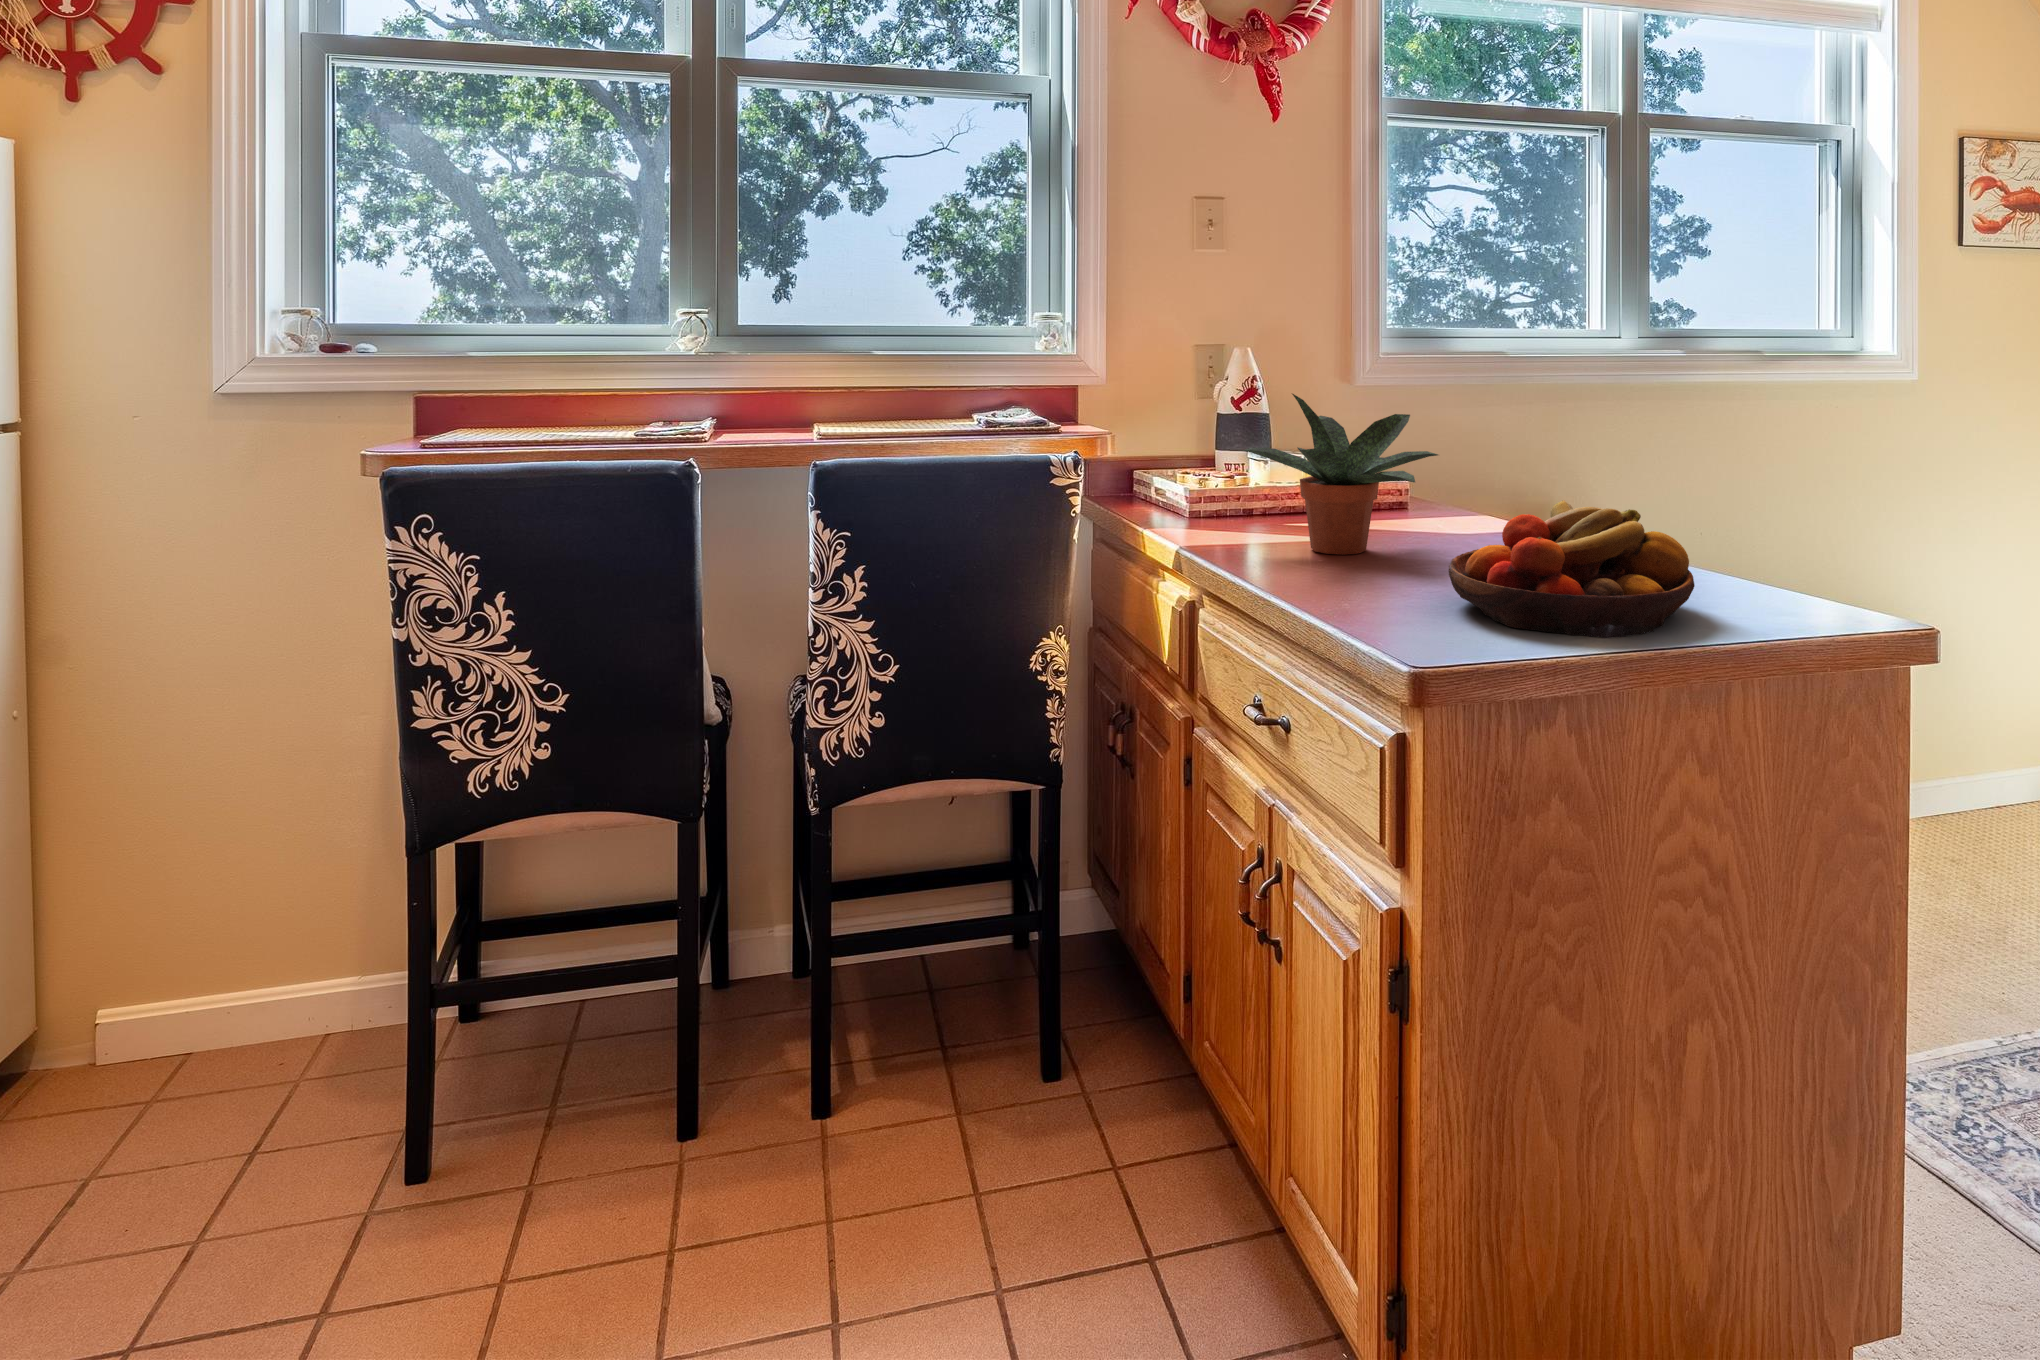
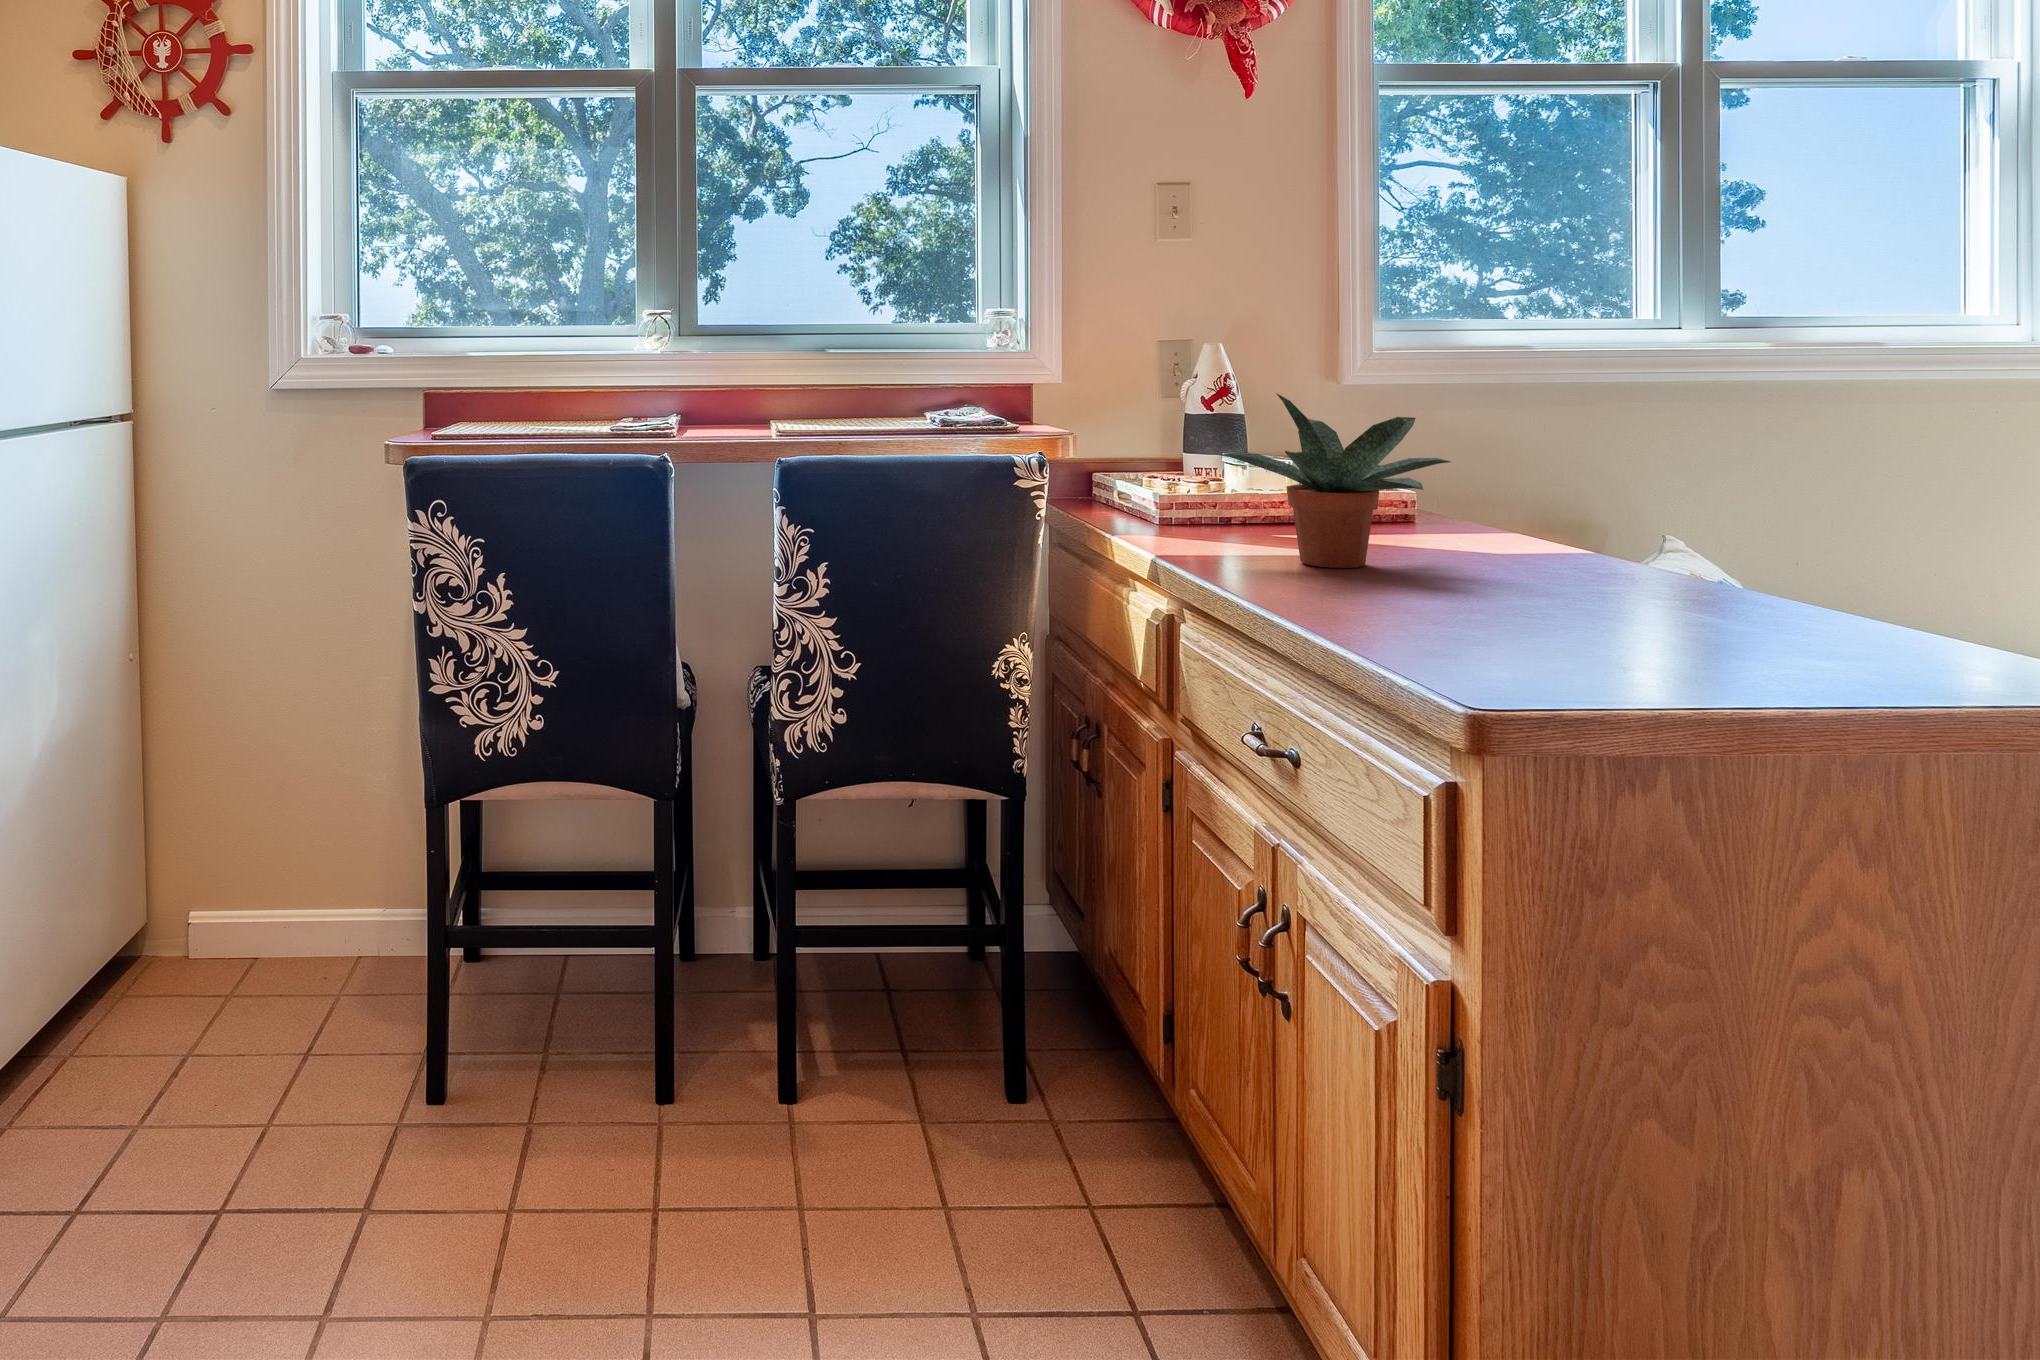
fruit bowl: present [1449,500,1695,638] -> none [1465,510,1770,653]

